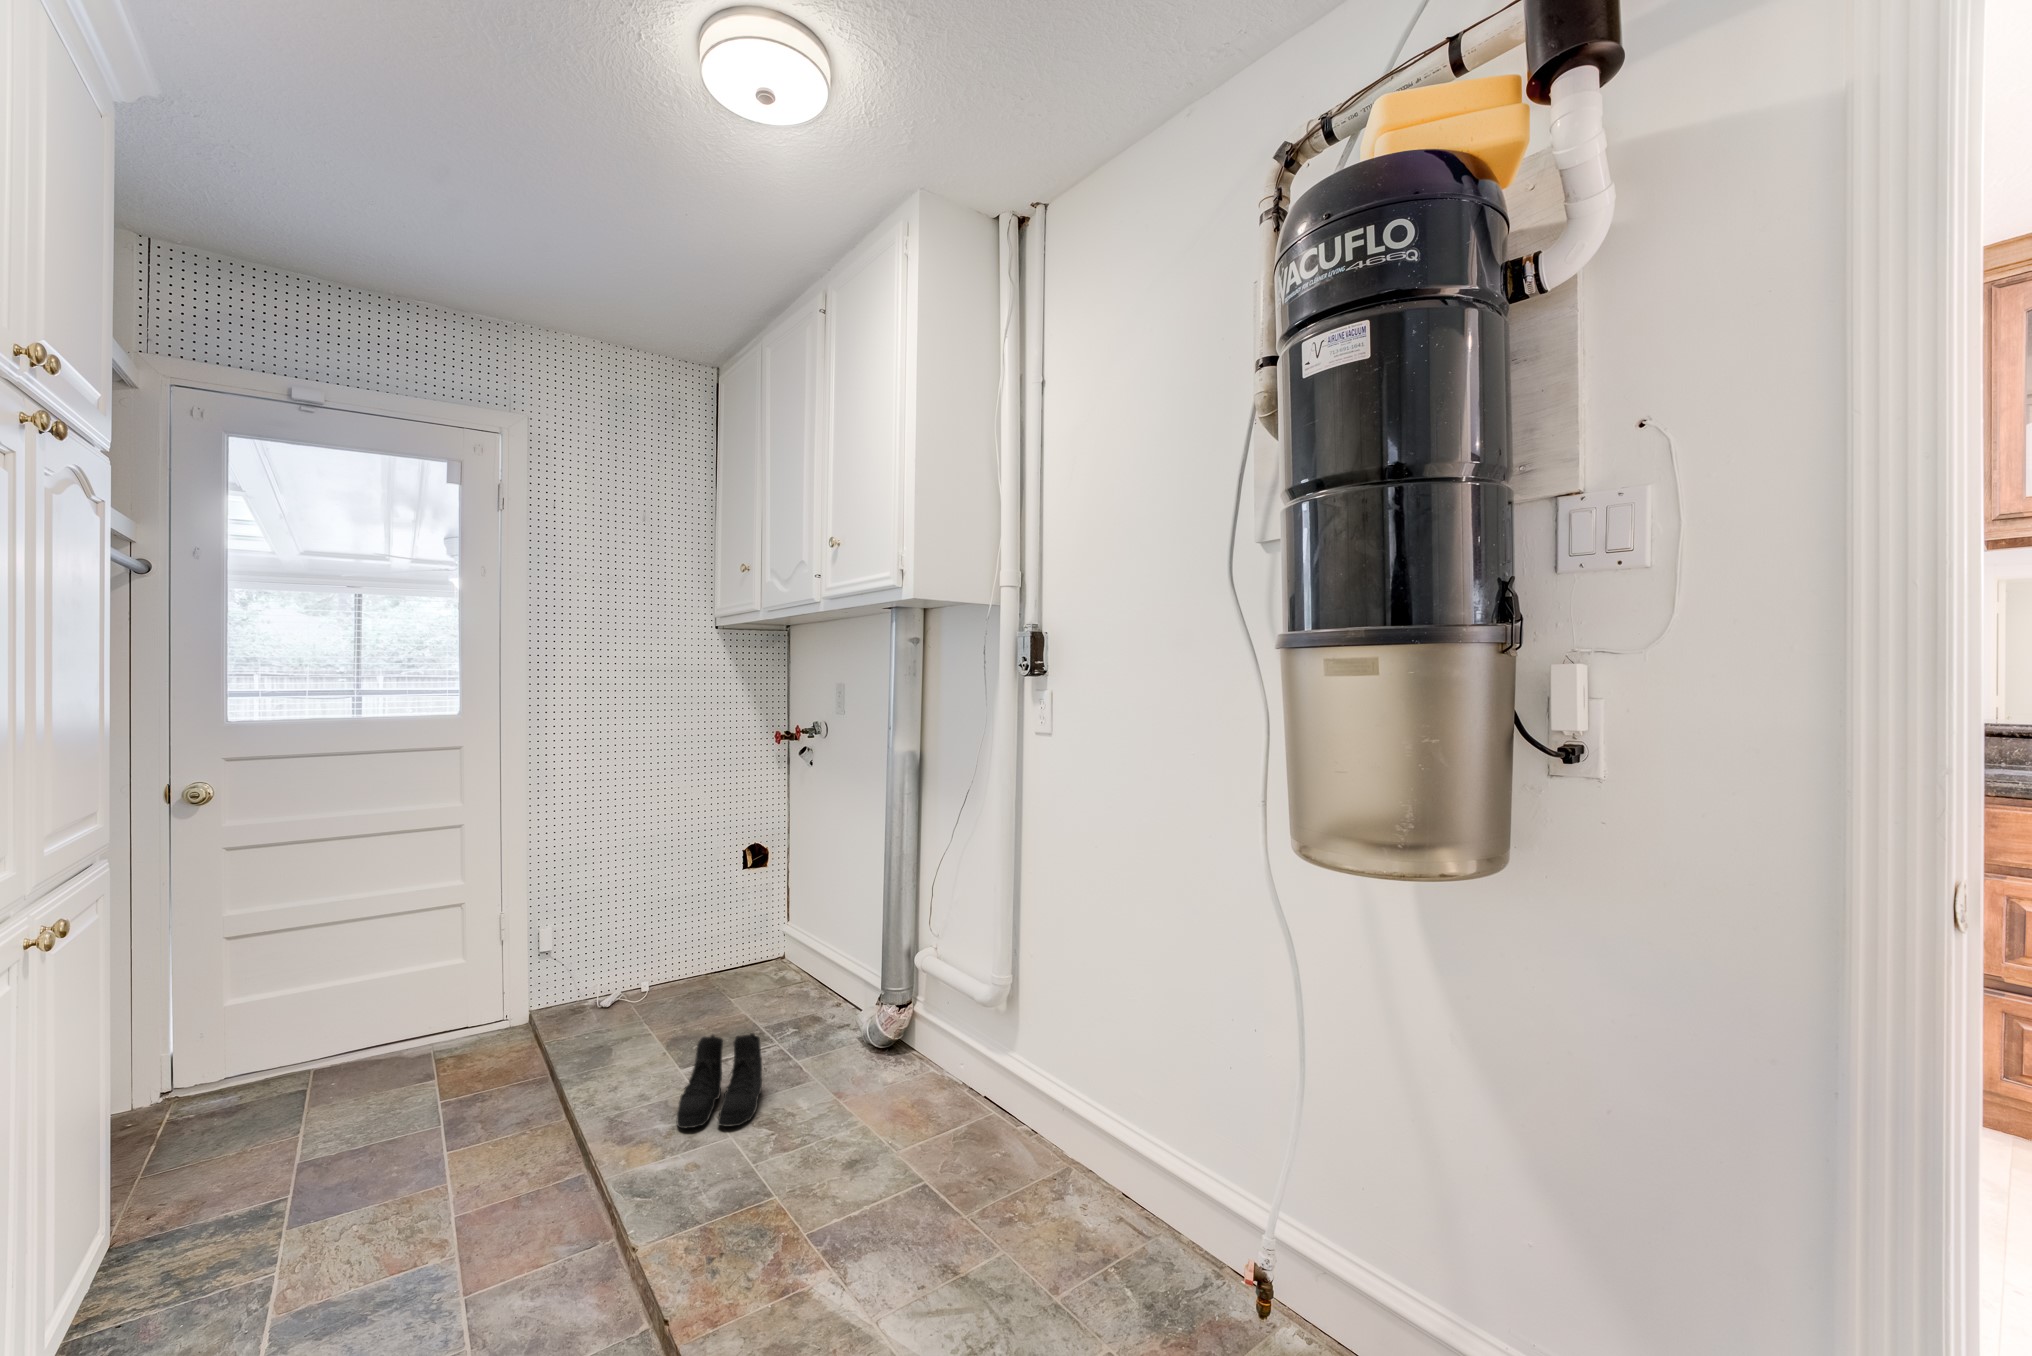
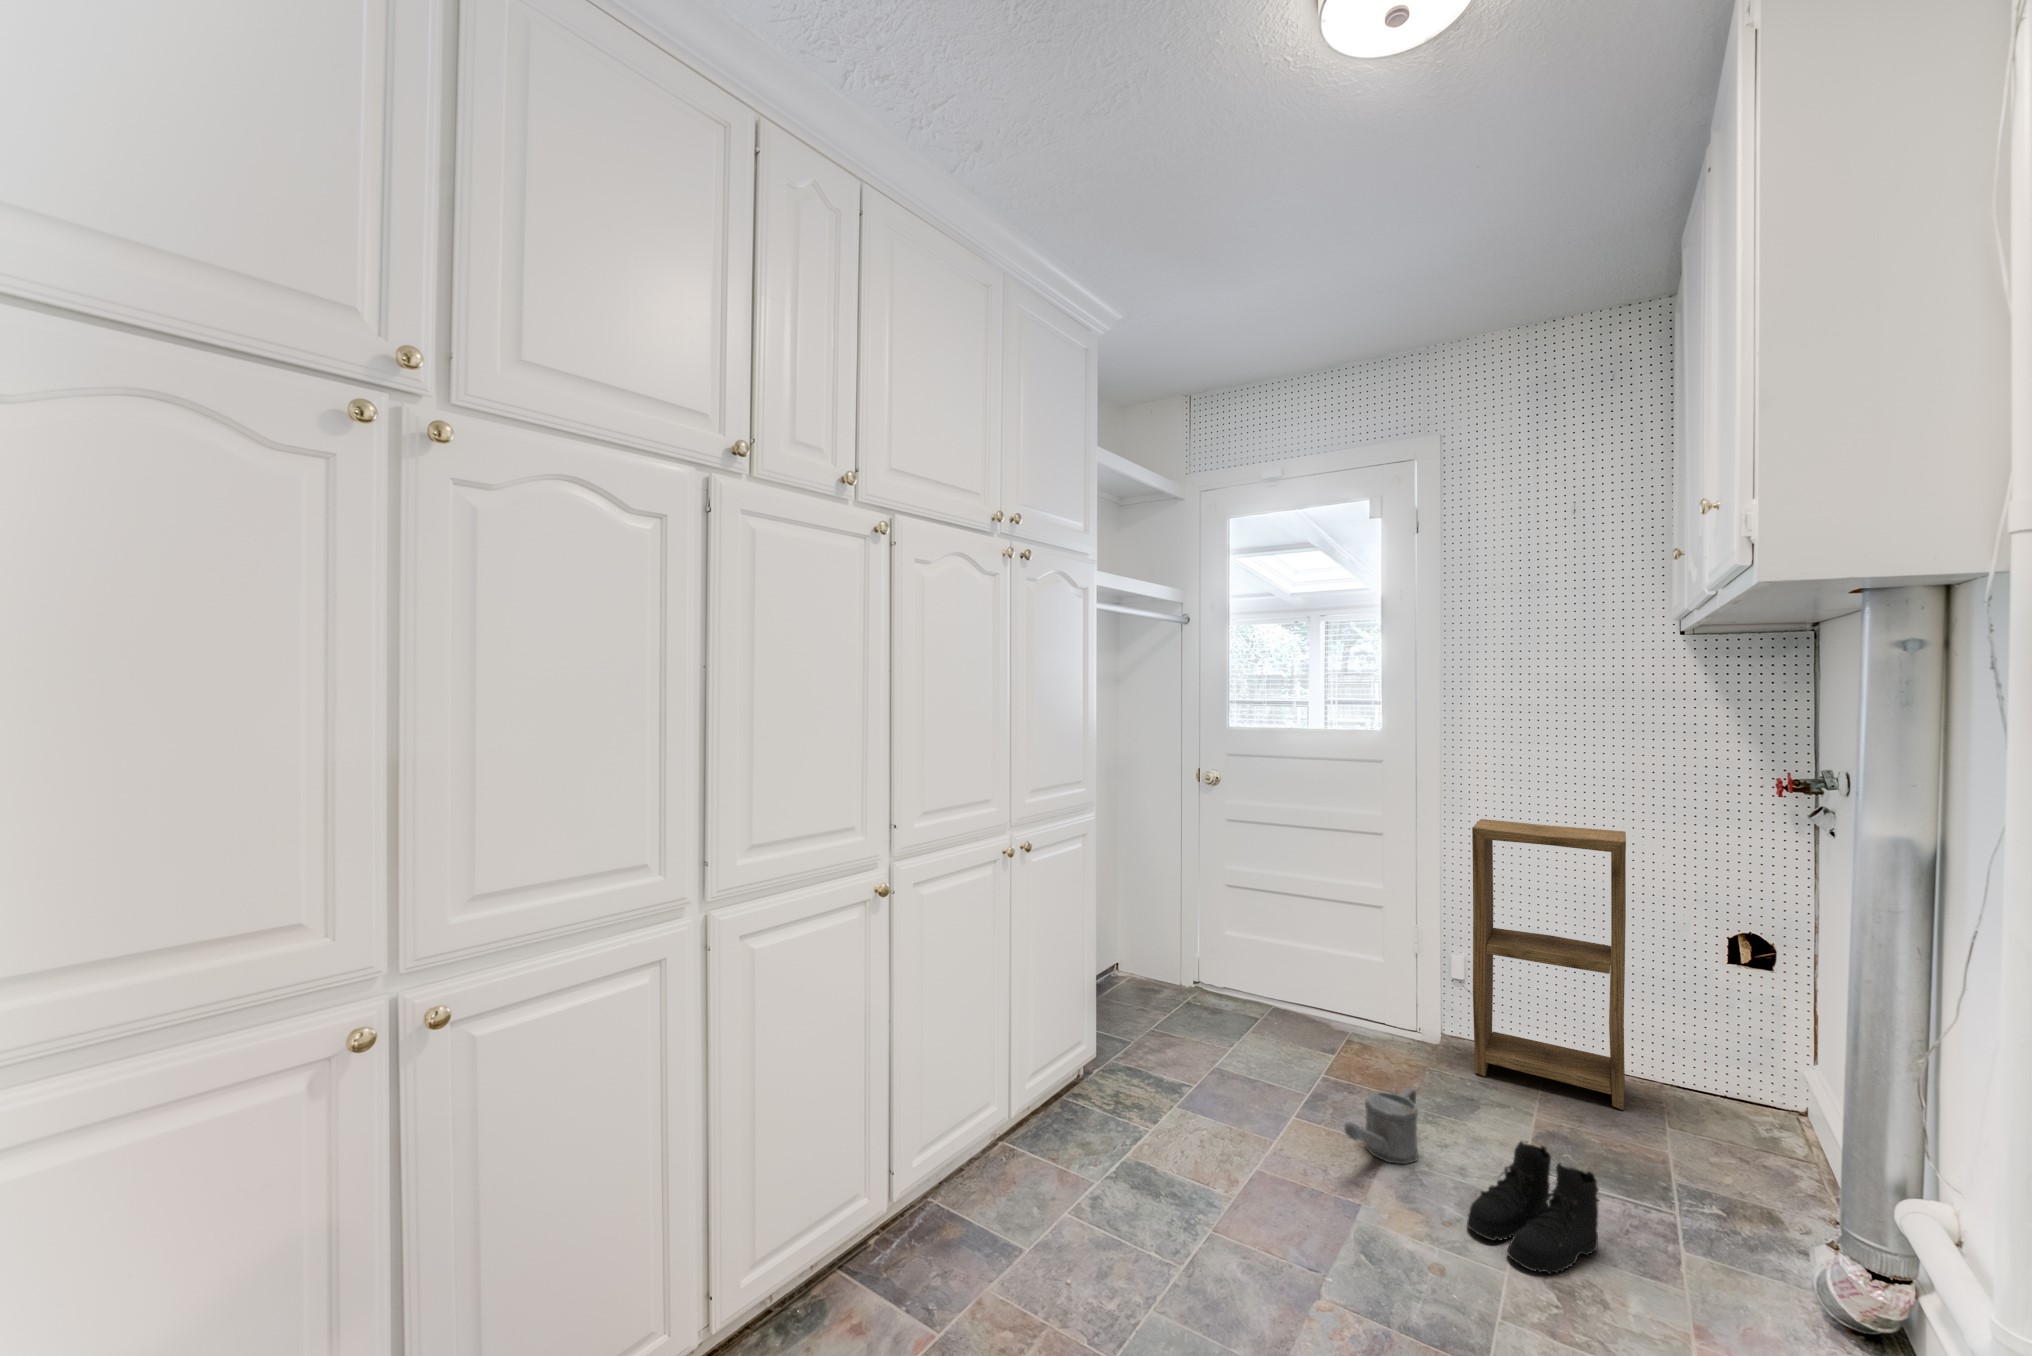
shelving unit: none [568,782,700,1029] -> present [1472,819,1626,1110]
watering can: none [544,1053,600,1132] -> present [1345,1088,1418,1164]

